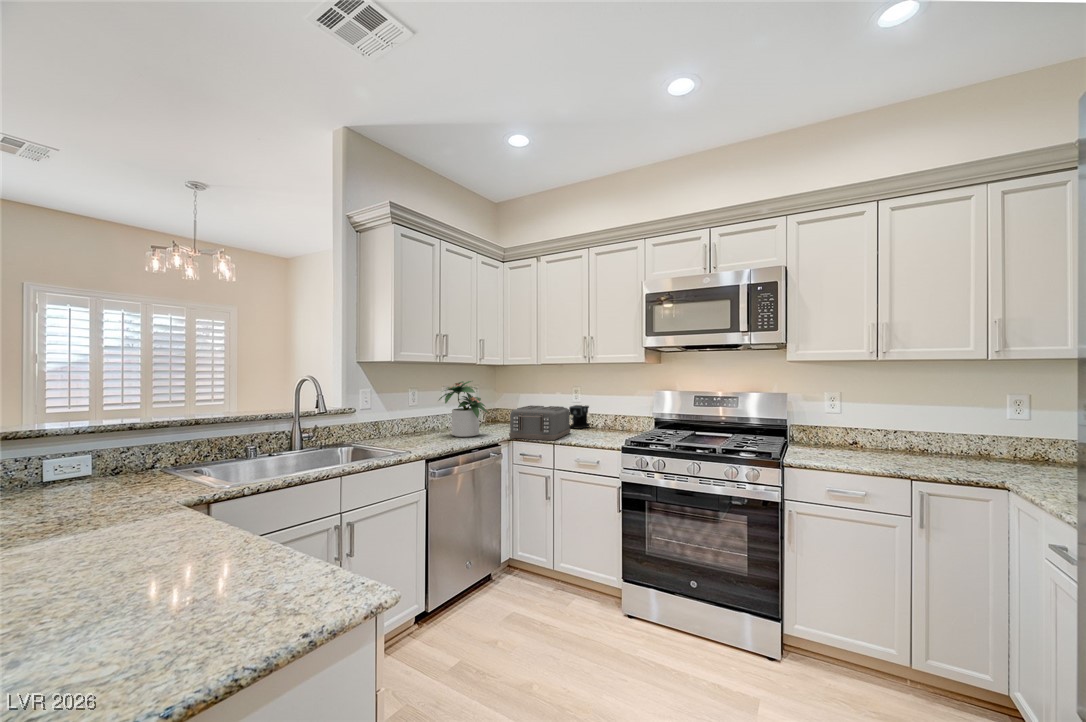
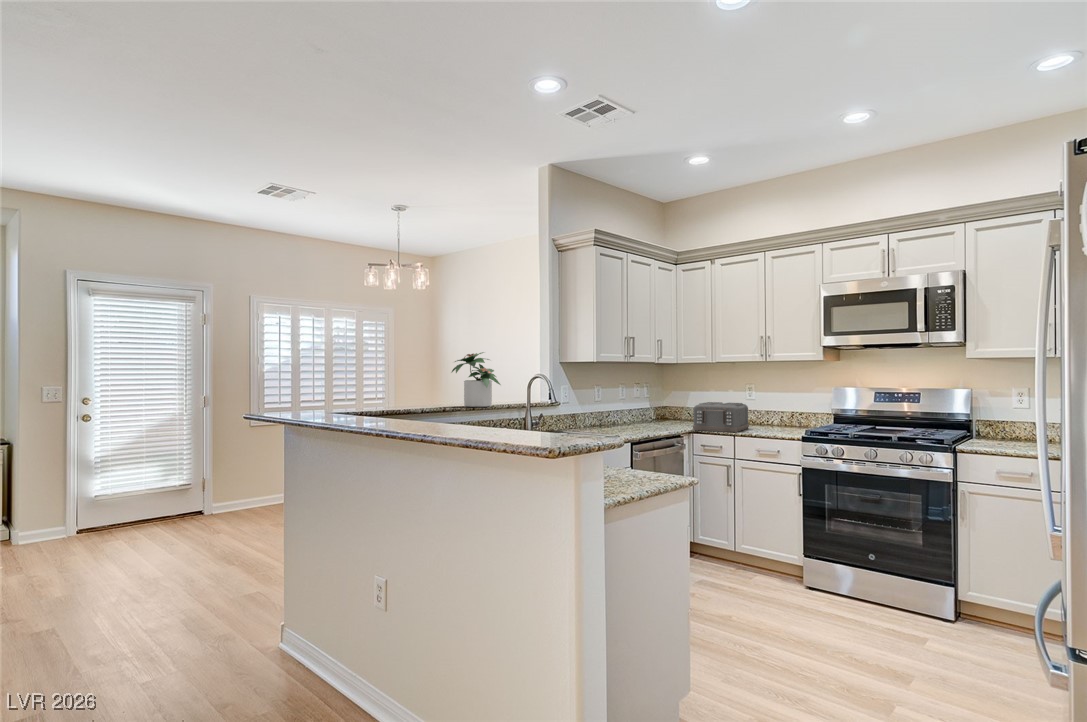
potted plant: present [439,381,488,437] -> present [452,352,500,407]
coffee maker: present [569,405,590,429] -> none [745,403,791,426]

